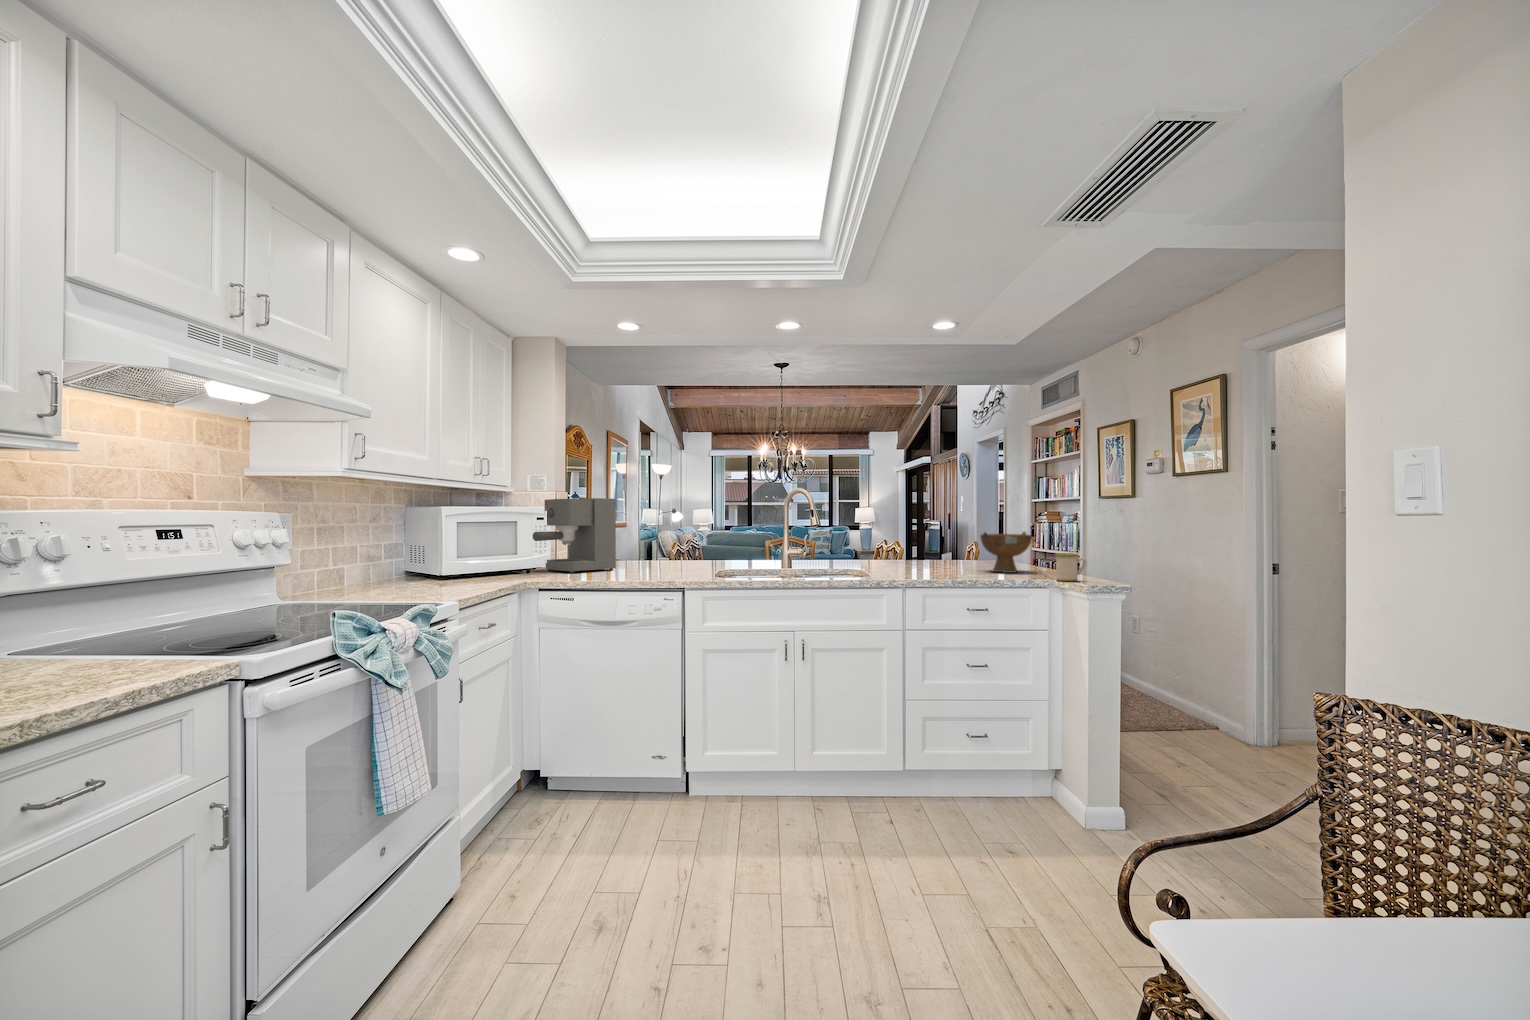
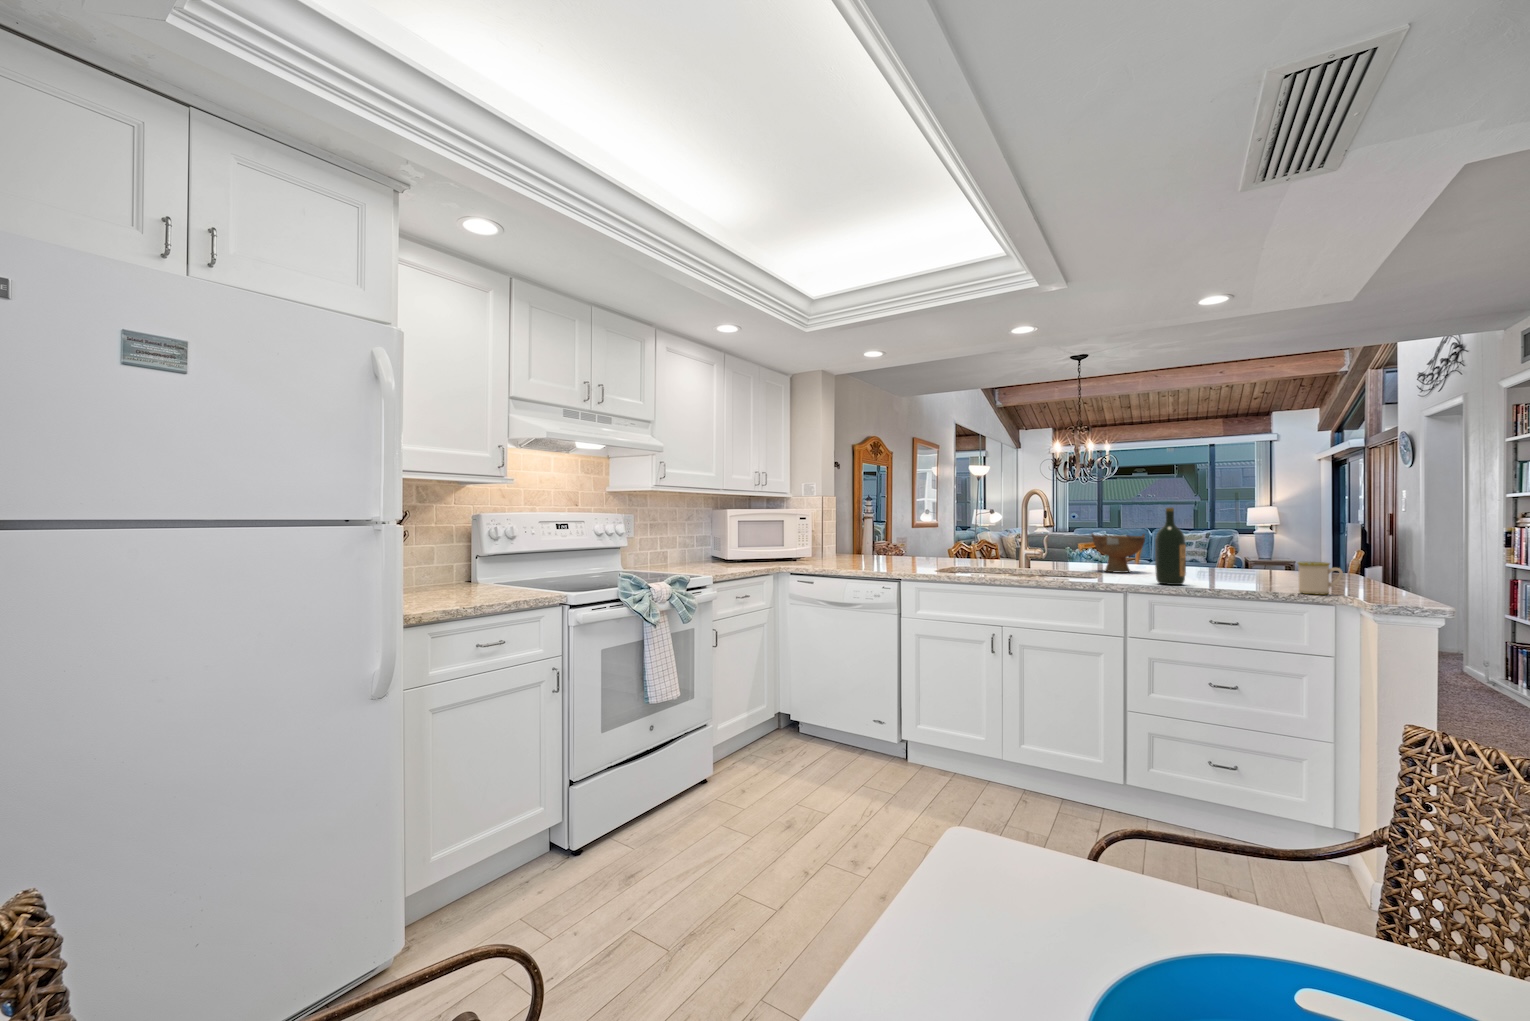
coffee maker: present [533,498,616,573] -> none [797,503,864,563]
wine bottle: none [941,506,967,579] -> present [1155,508,1186,585]
bowl: present [980,532,1032,573] -> present [1092,534,1145,573]

